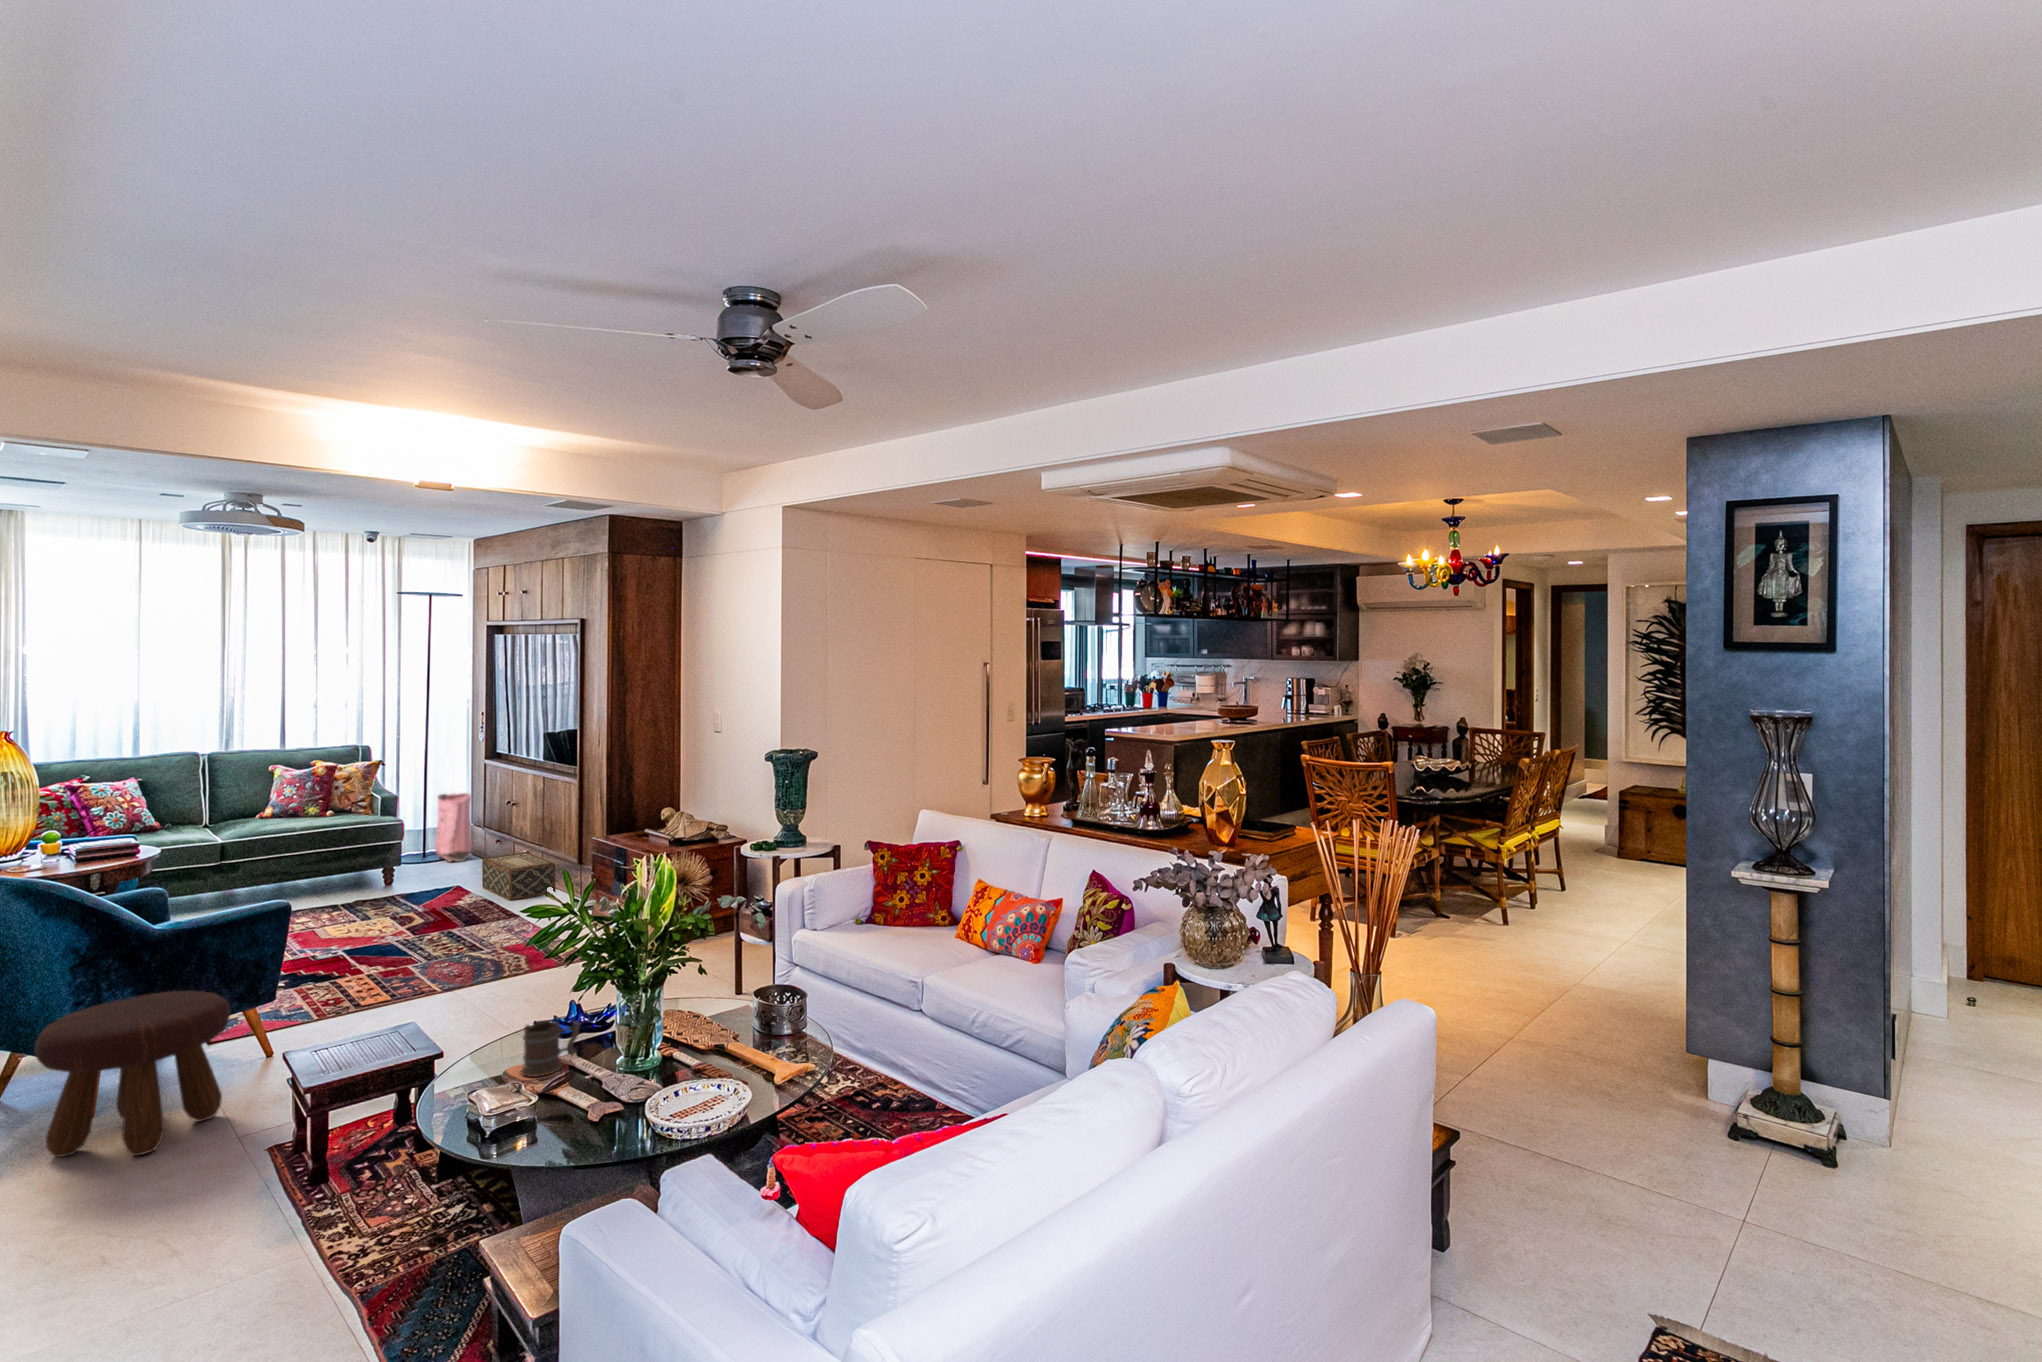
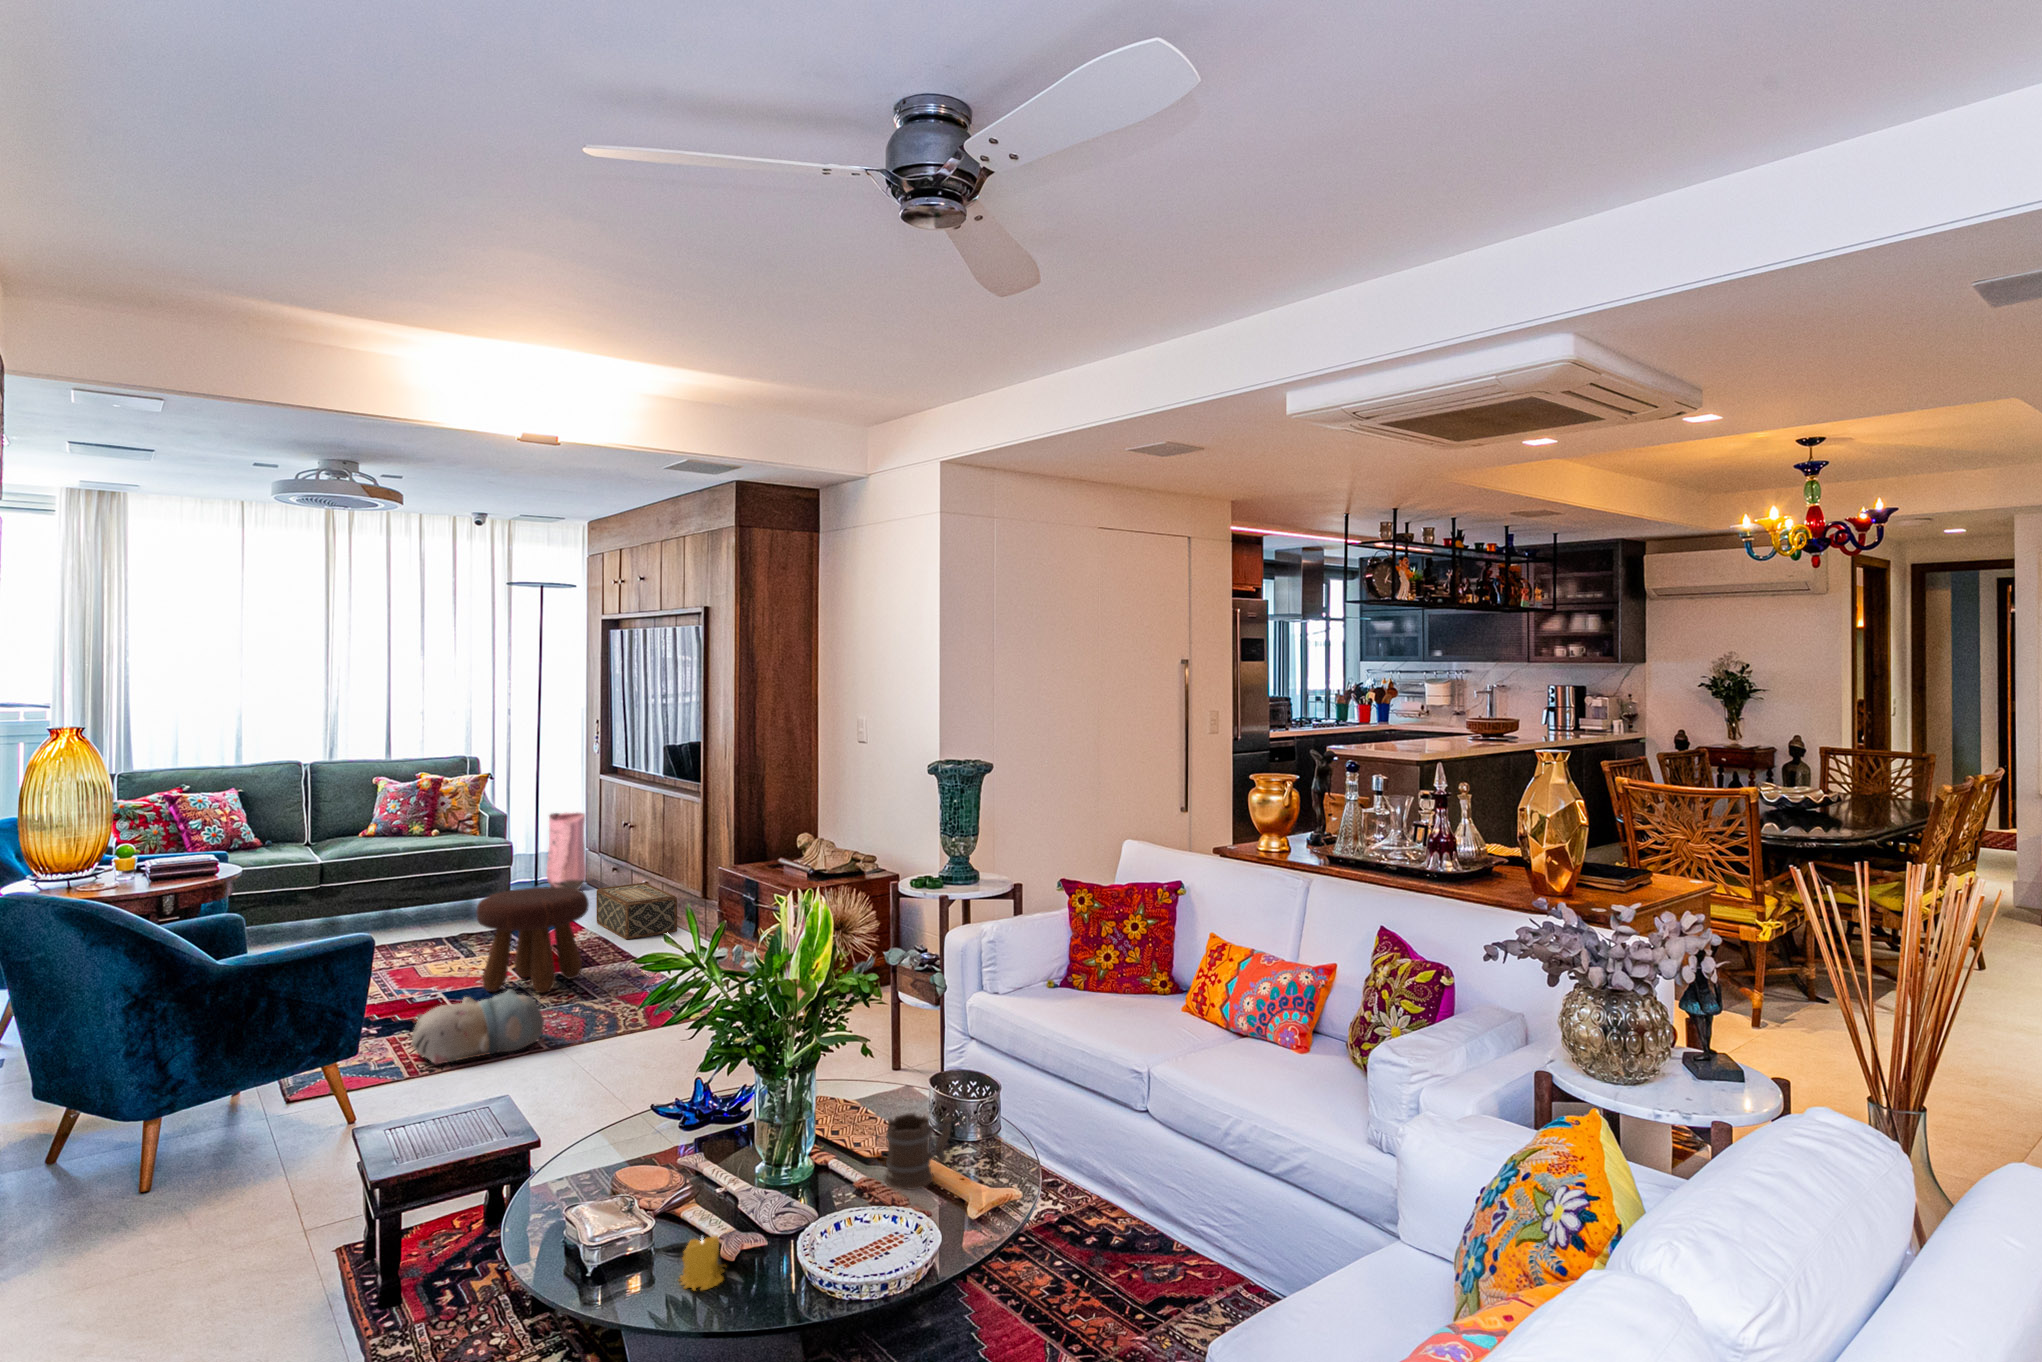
plush toy: none [319,943,438,1007] -> present [412,989,544,1064]
footstool: present [34,991,230,1157] -> present [476,887,589,993]
mug: present [521,1020,580,1077] -> present [884,1113,951,1189]
candle: none [555,1102,593,1143] -> present [679,1236,726,1291]

